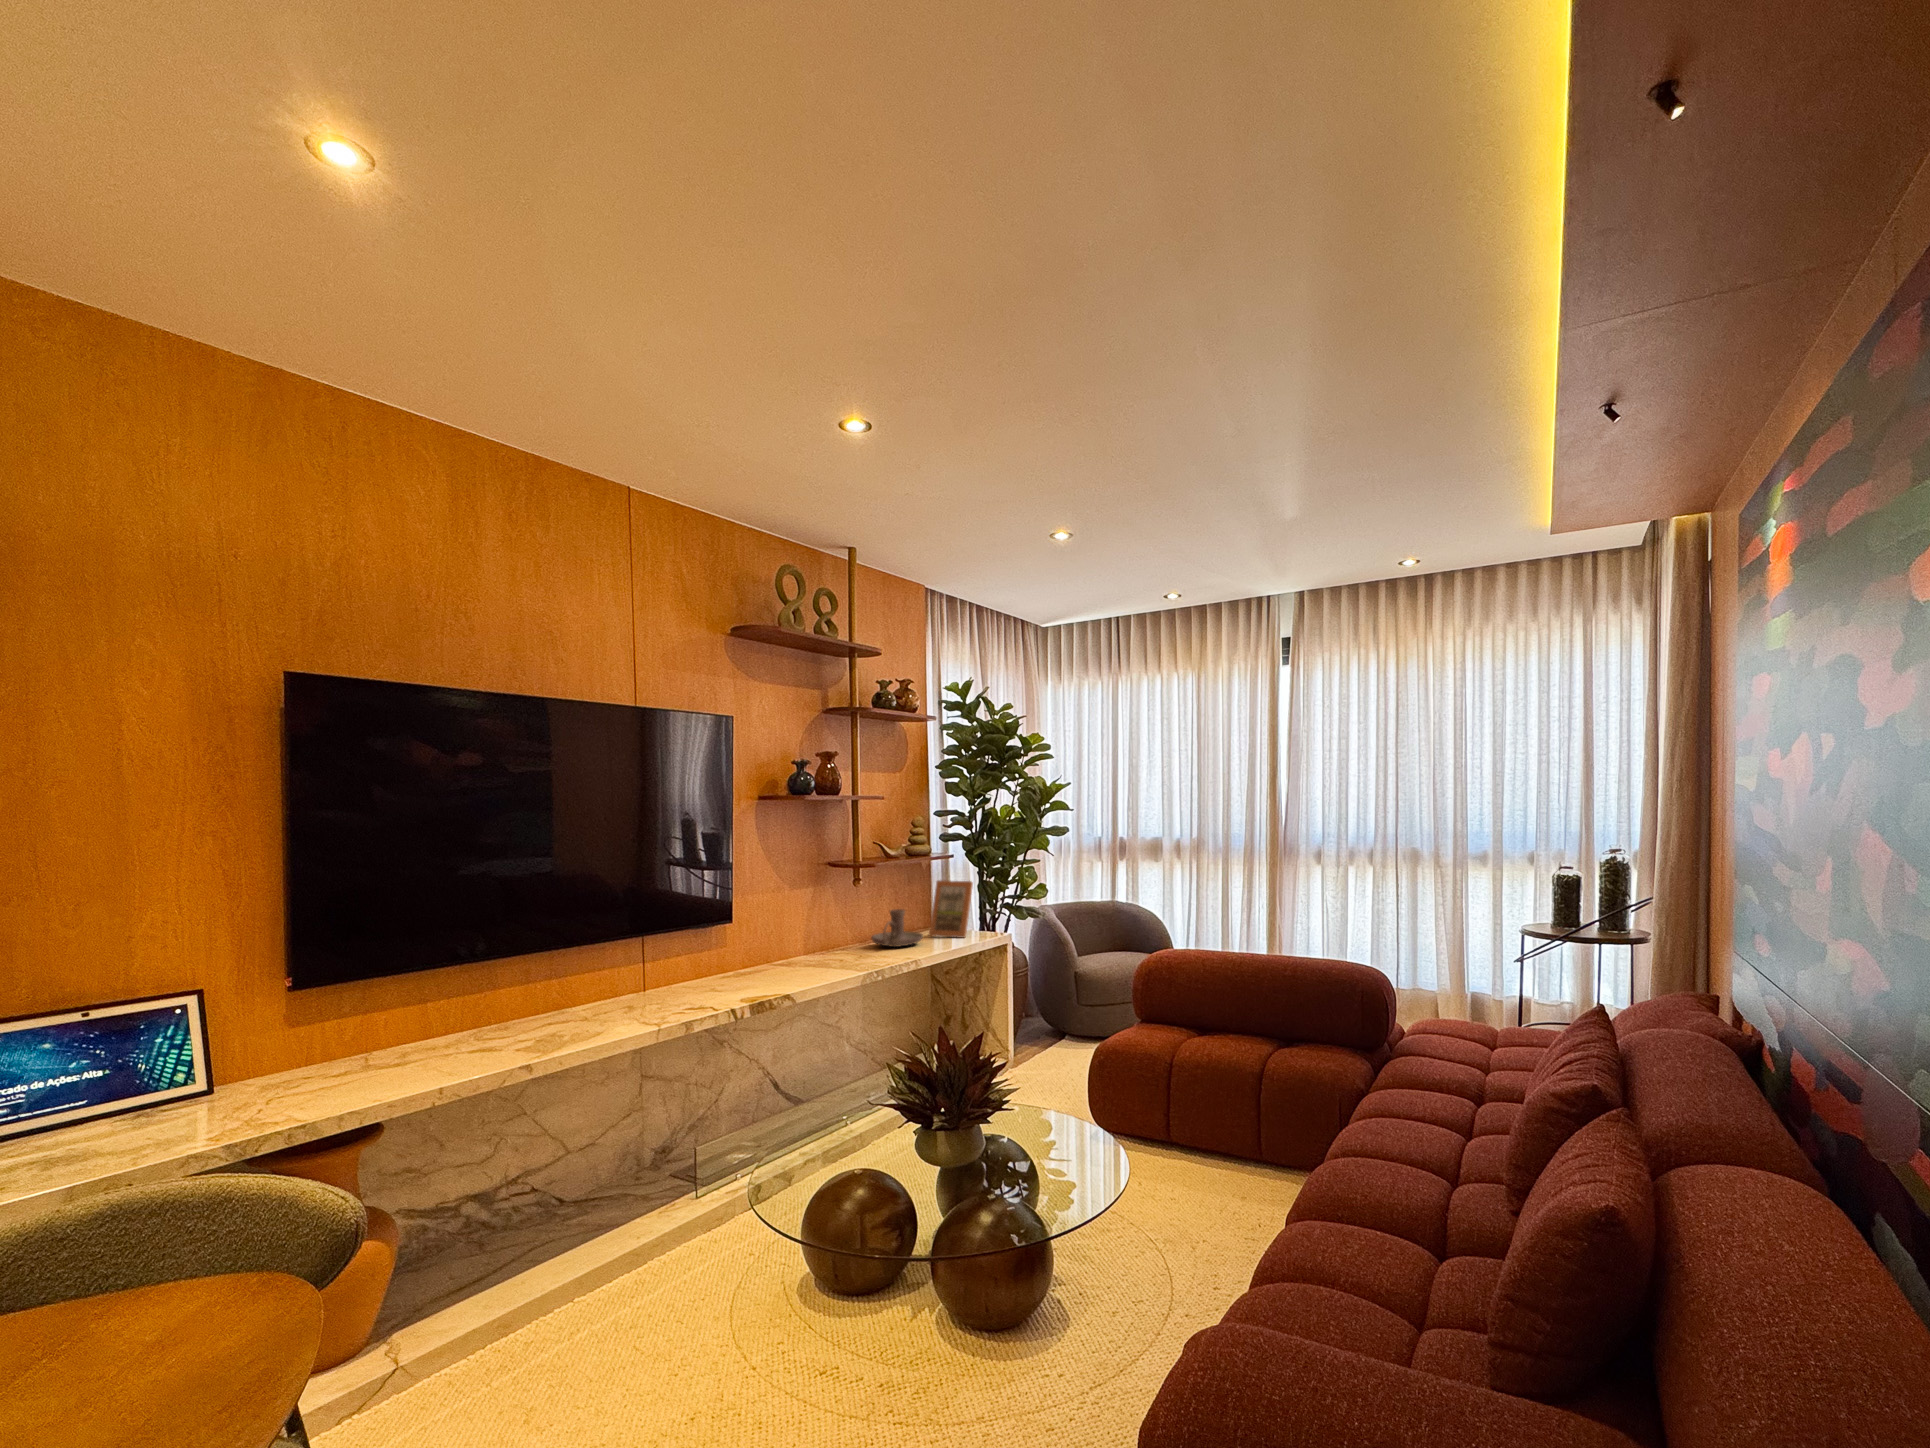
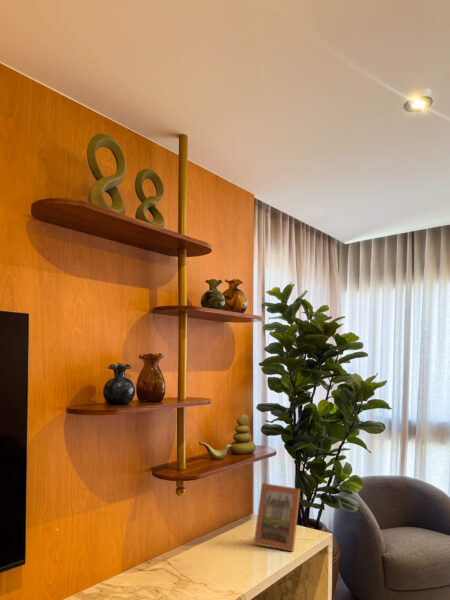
candle holder: present [871,909,923,947] -> none [194,522,250,571]

